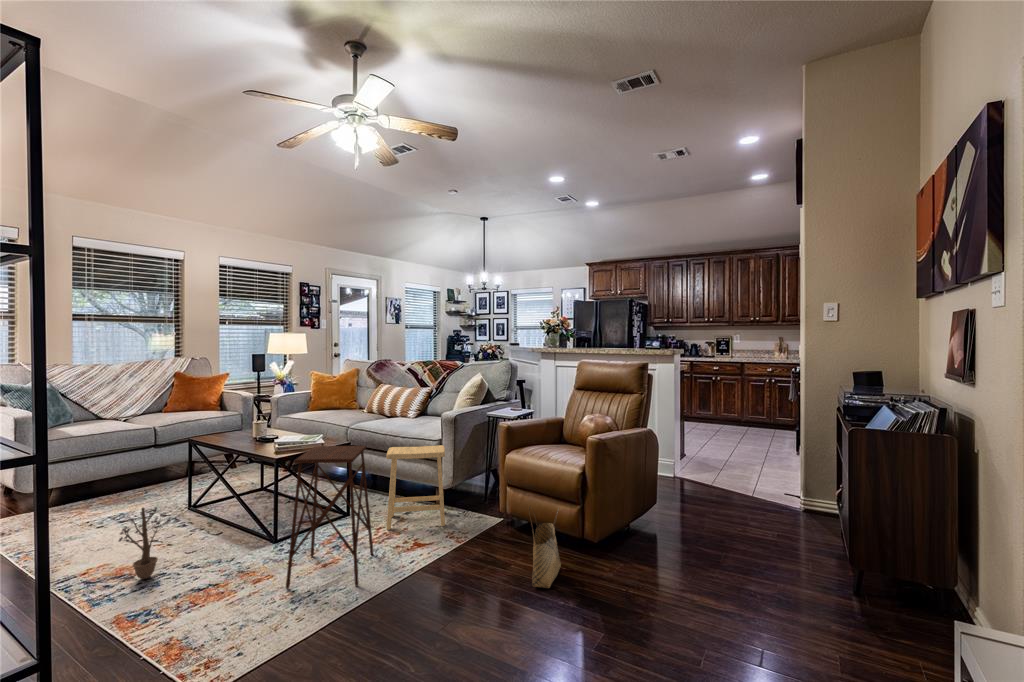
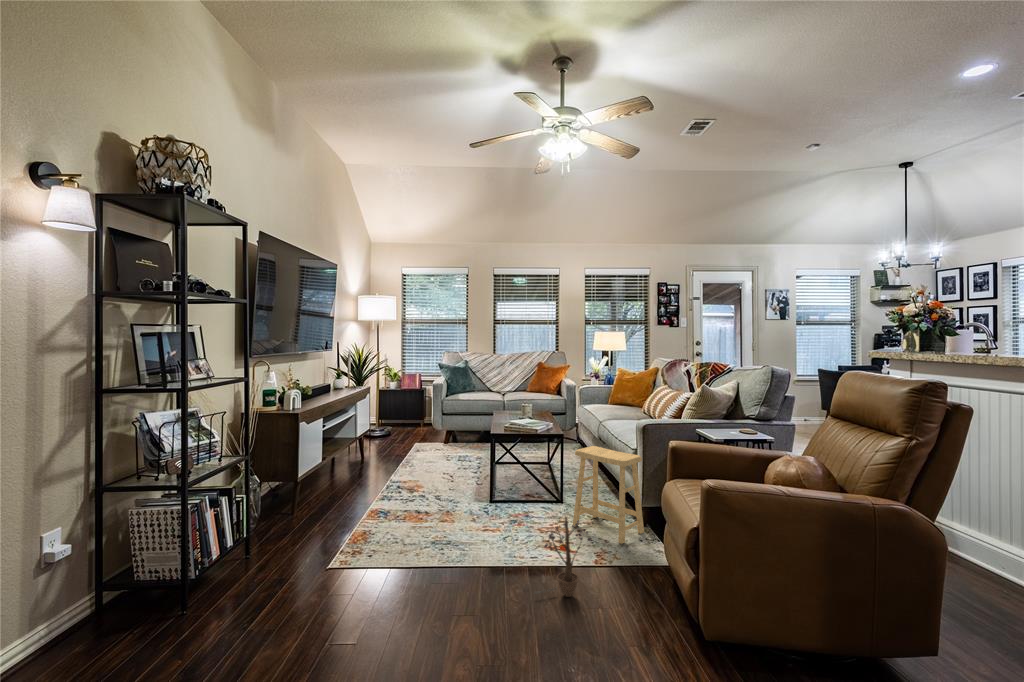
side table: present [286,446,373,589] -> none [455,427,534,554]
decorative plant: present [107,507,171,589] -> present [535,517,592,597]
woven basket: present [529,507,561,588] -> none [592,539,655,646]

